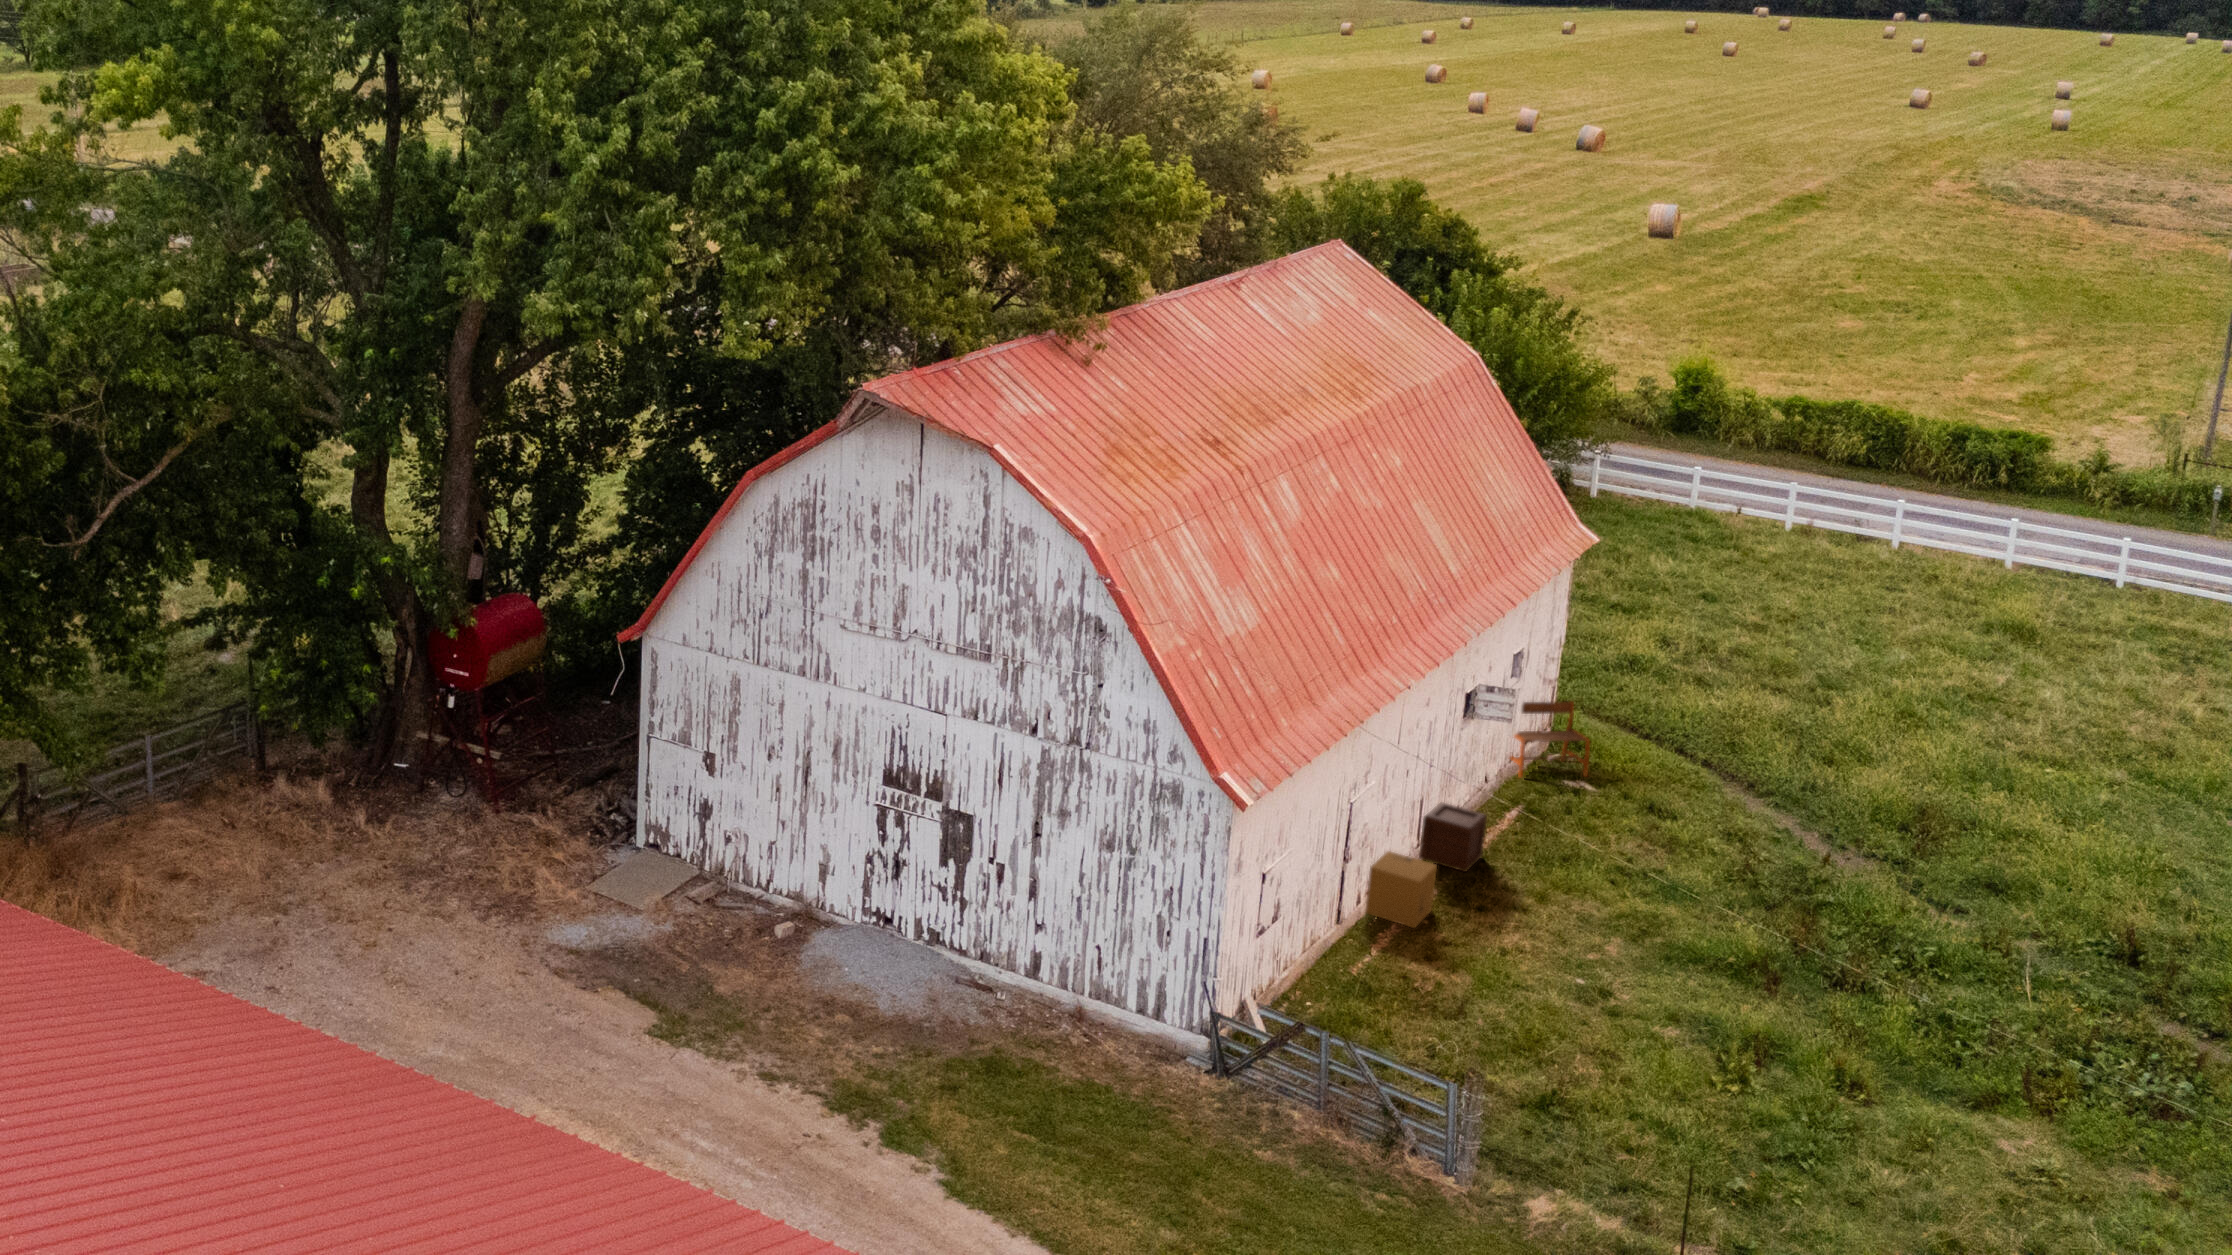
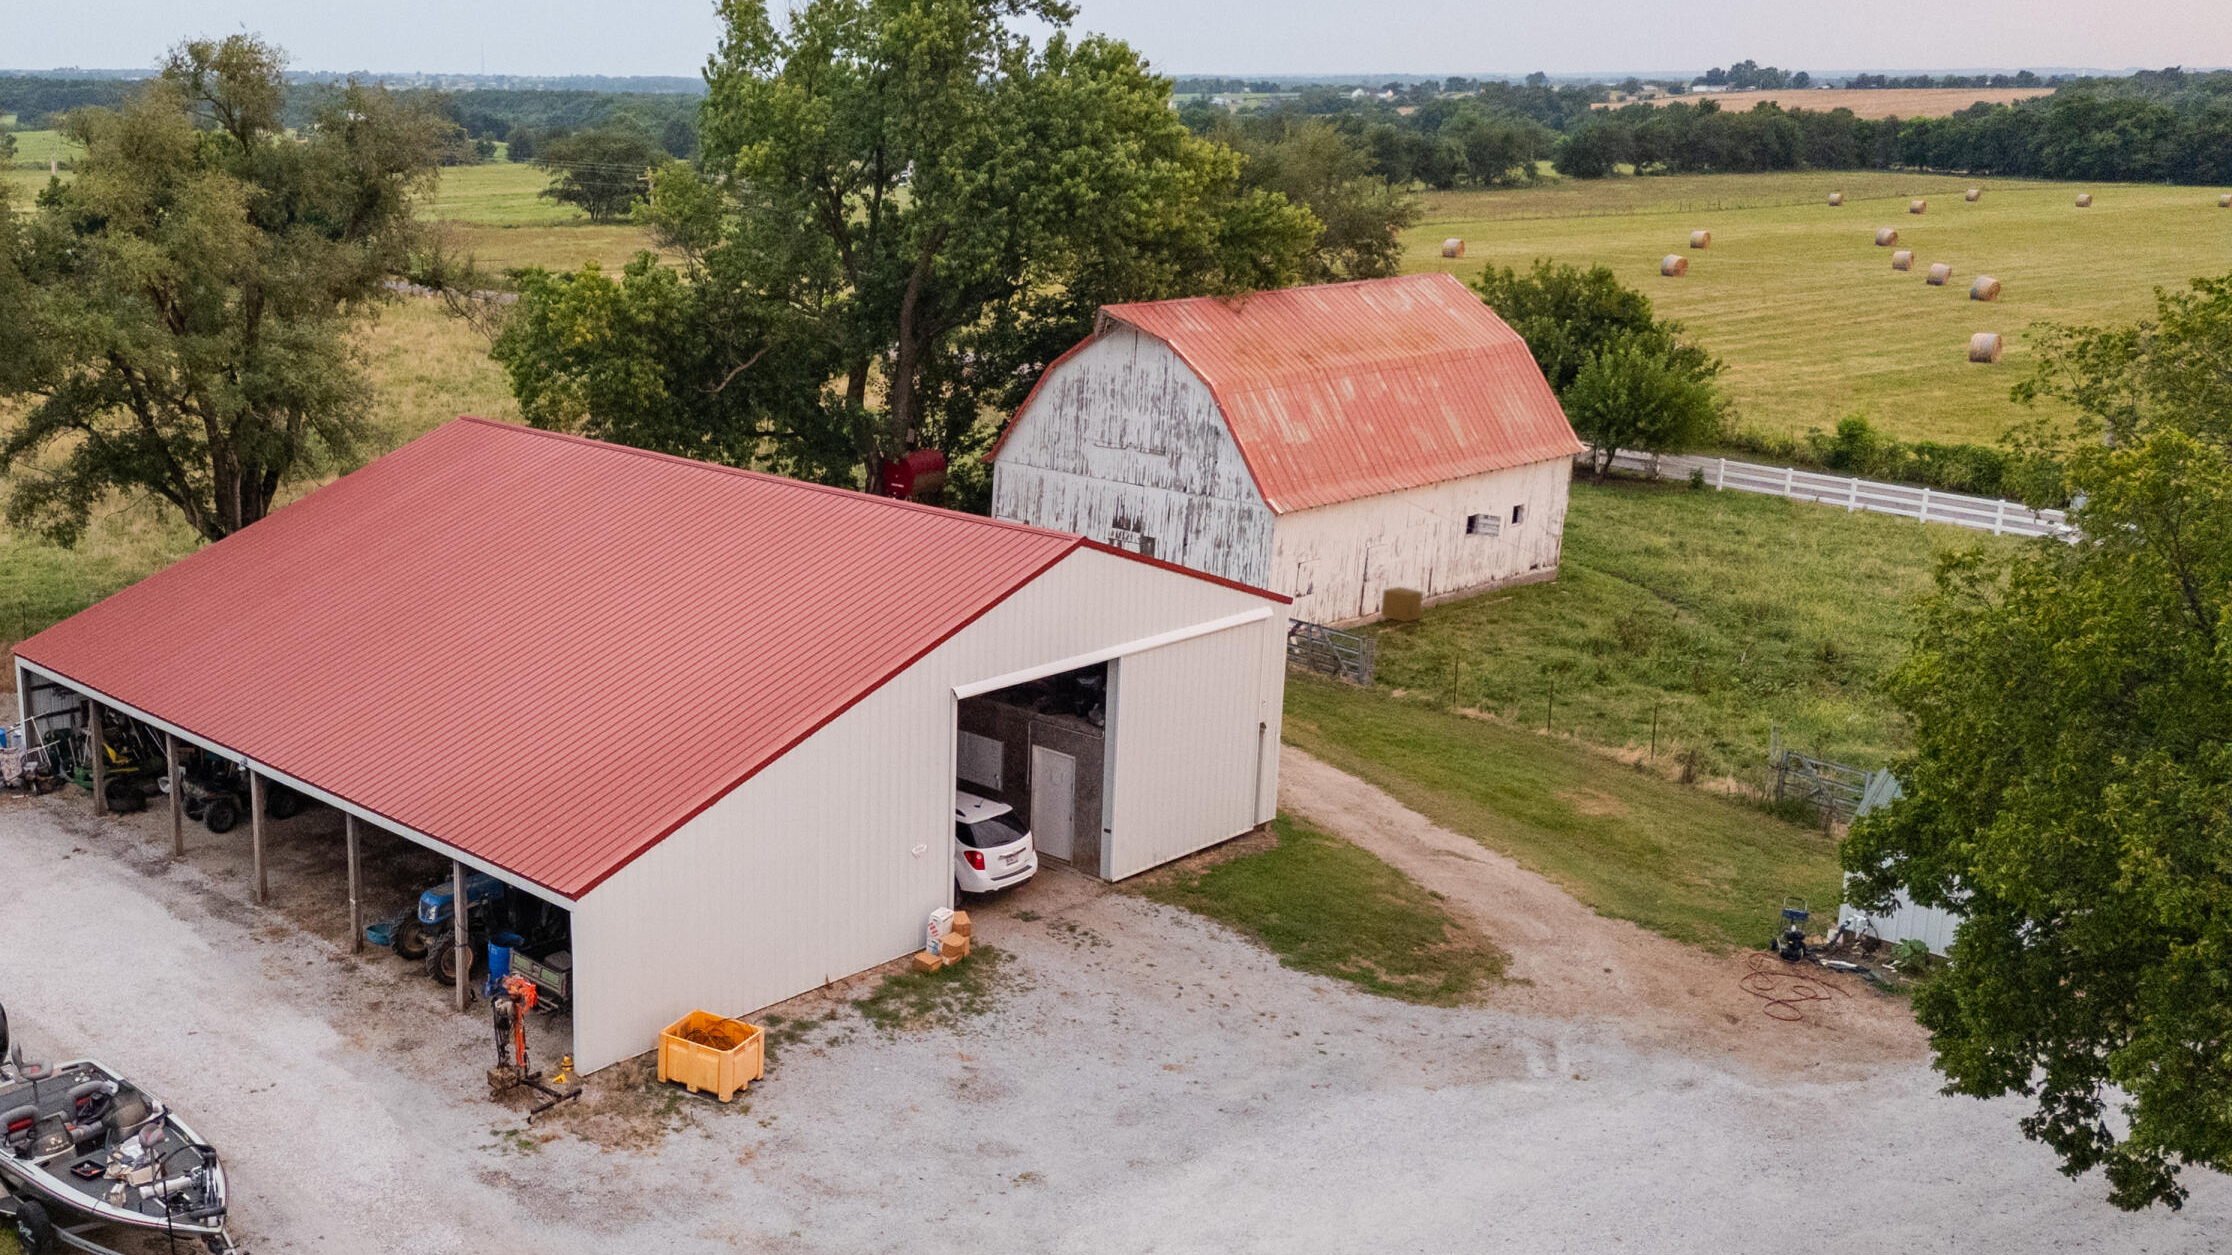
bench: present [1510,701,1590,777] -> none [1518,543,1569,588]
wooden crate: present [1419,802,1487,872] -> none [1430,576,1471,610]

